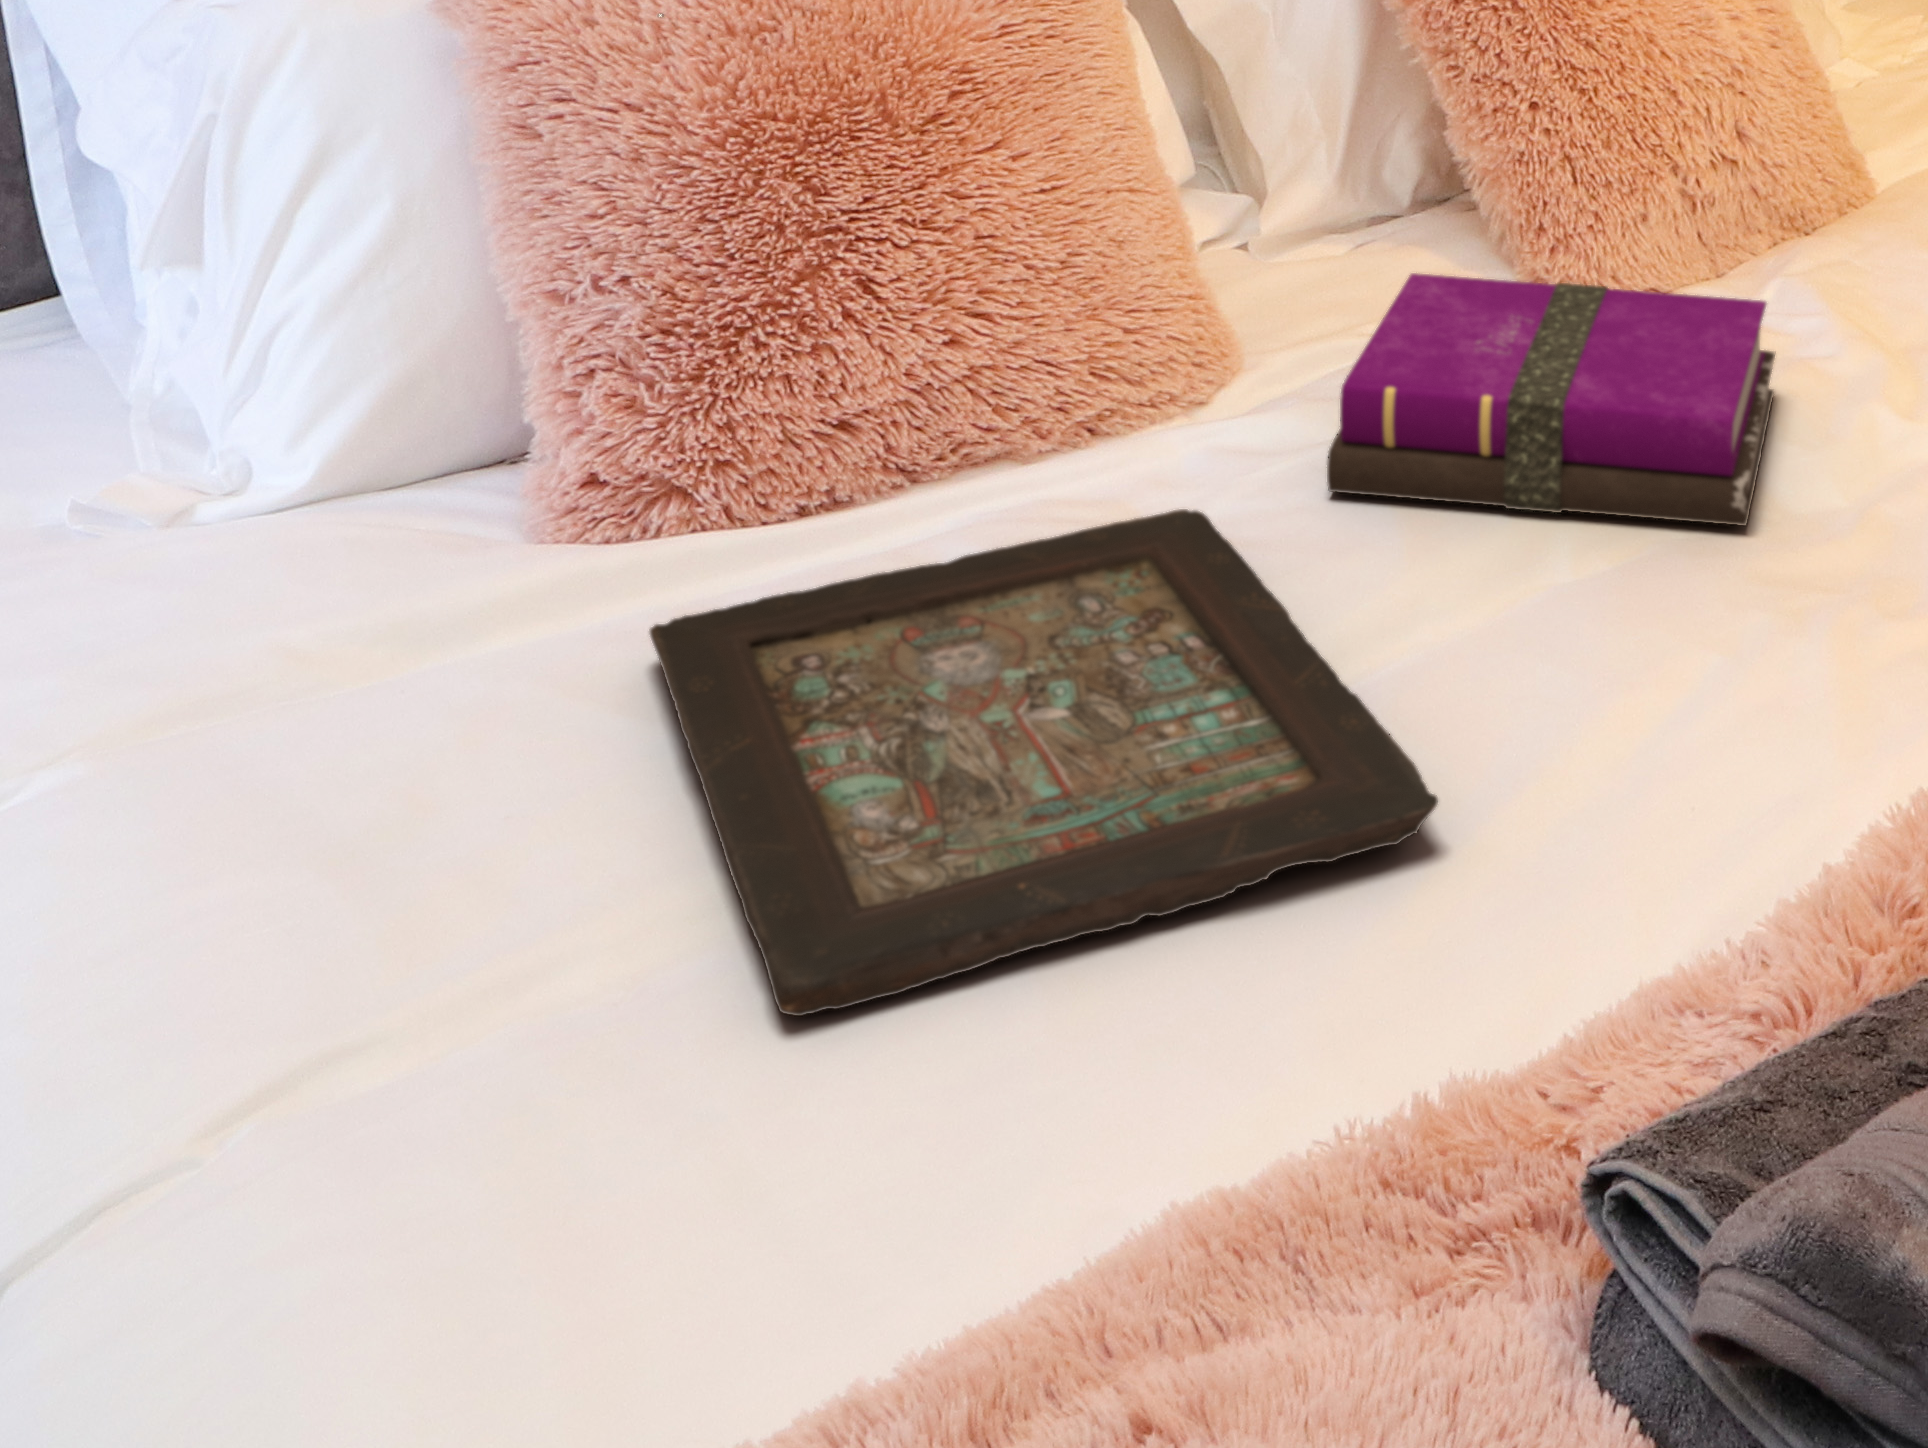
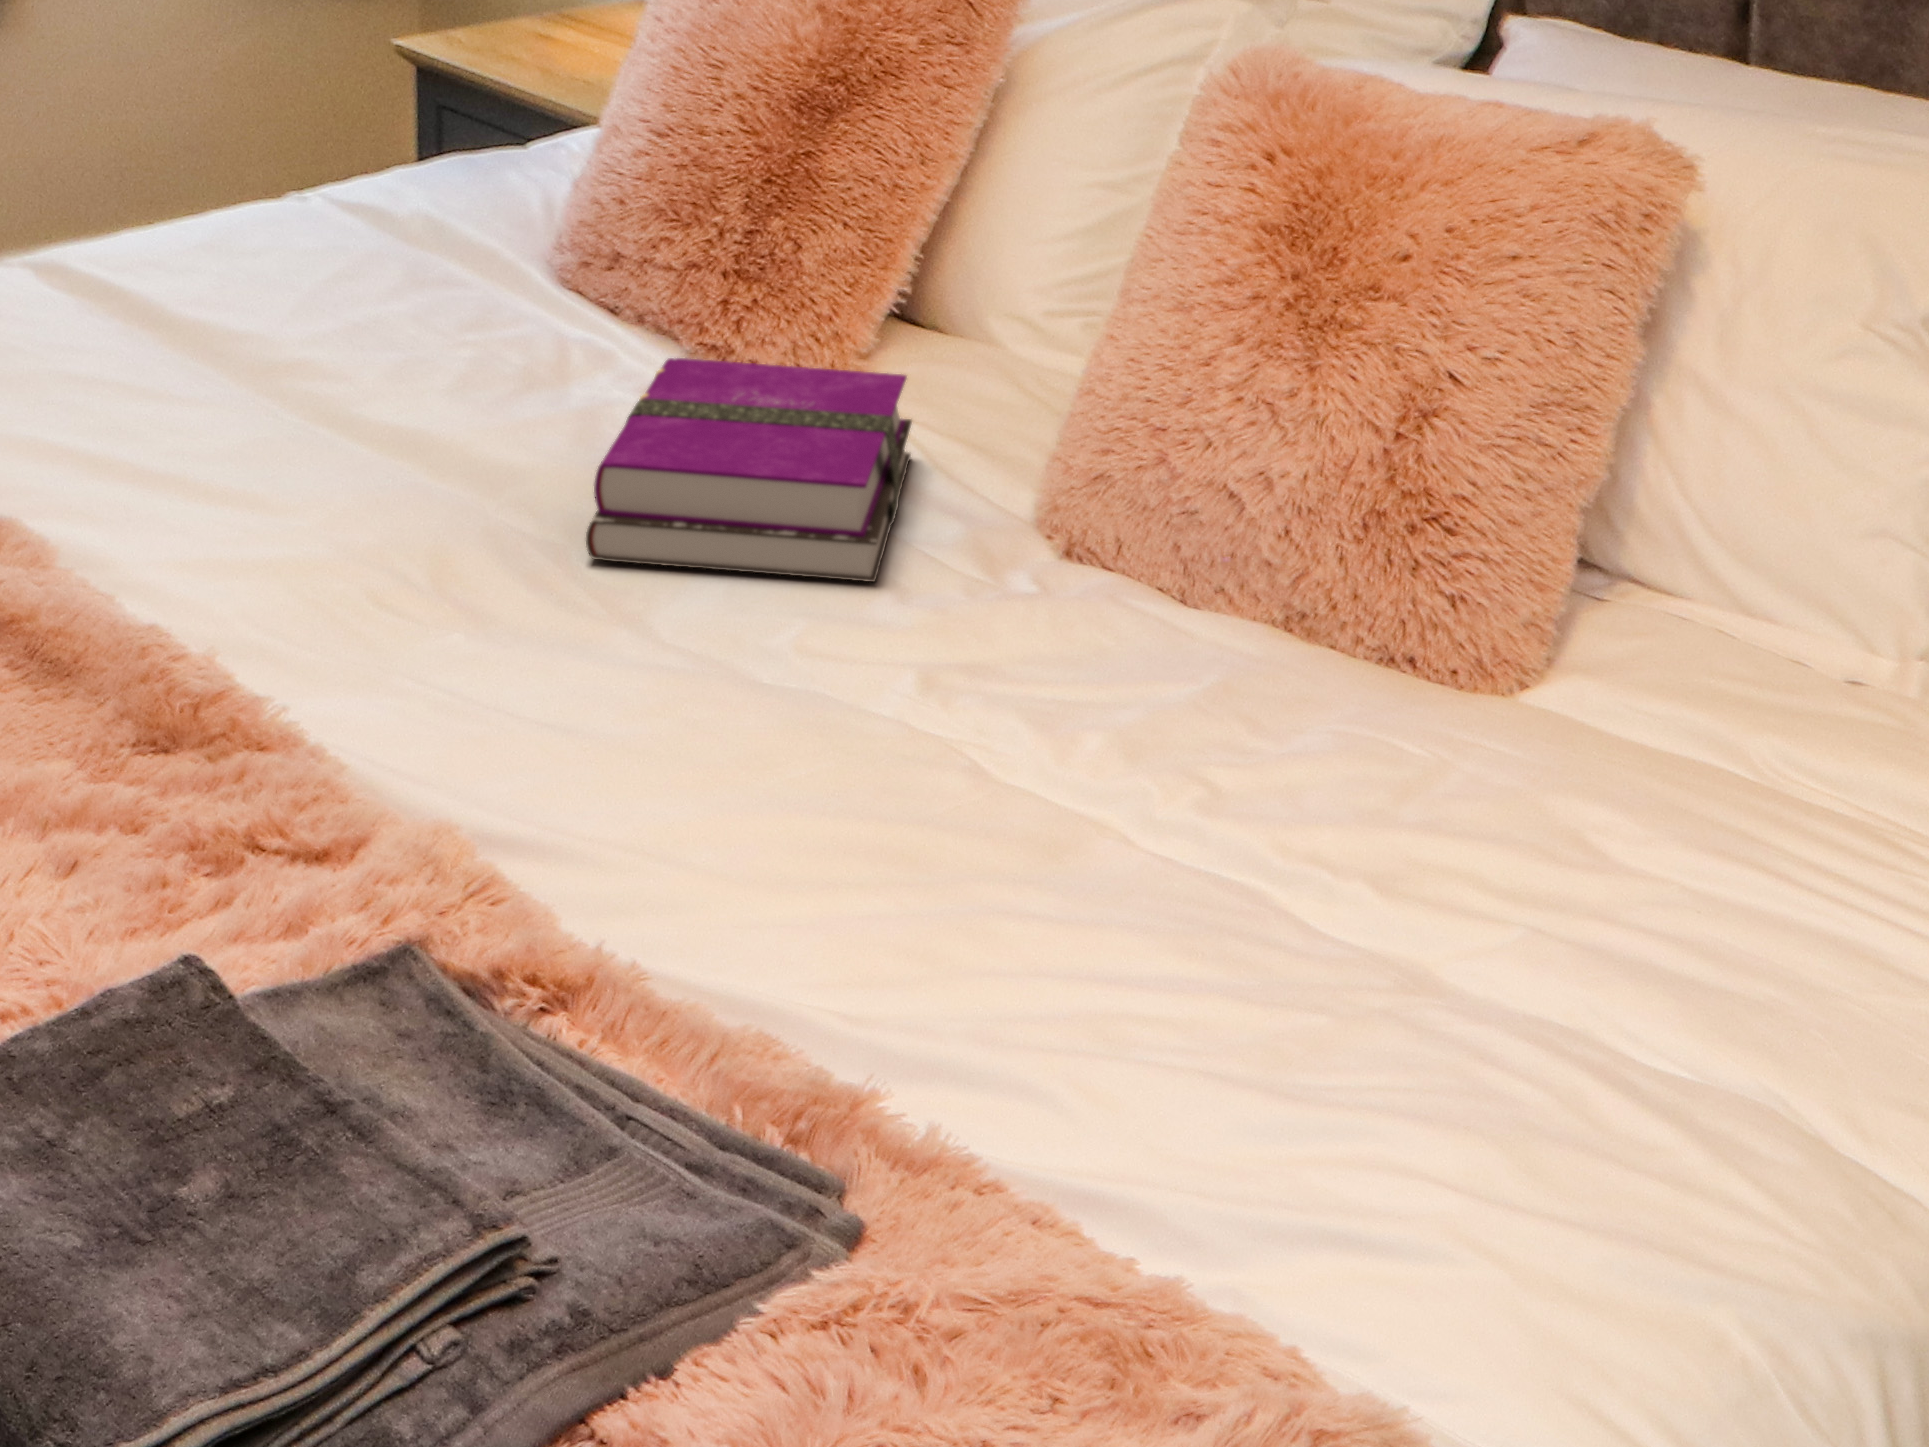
decorative tray: present [650,509,1438,1016] -> none [52,279,582,456]

